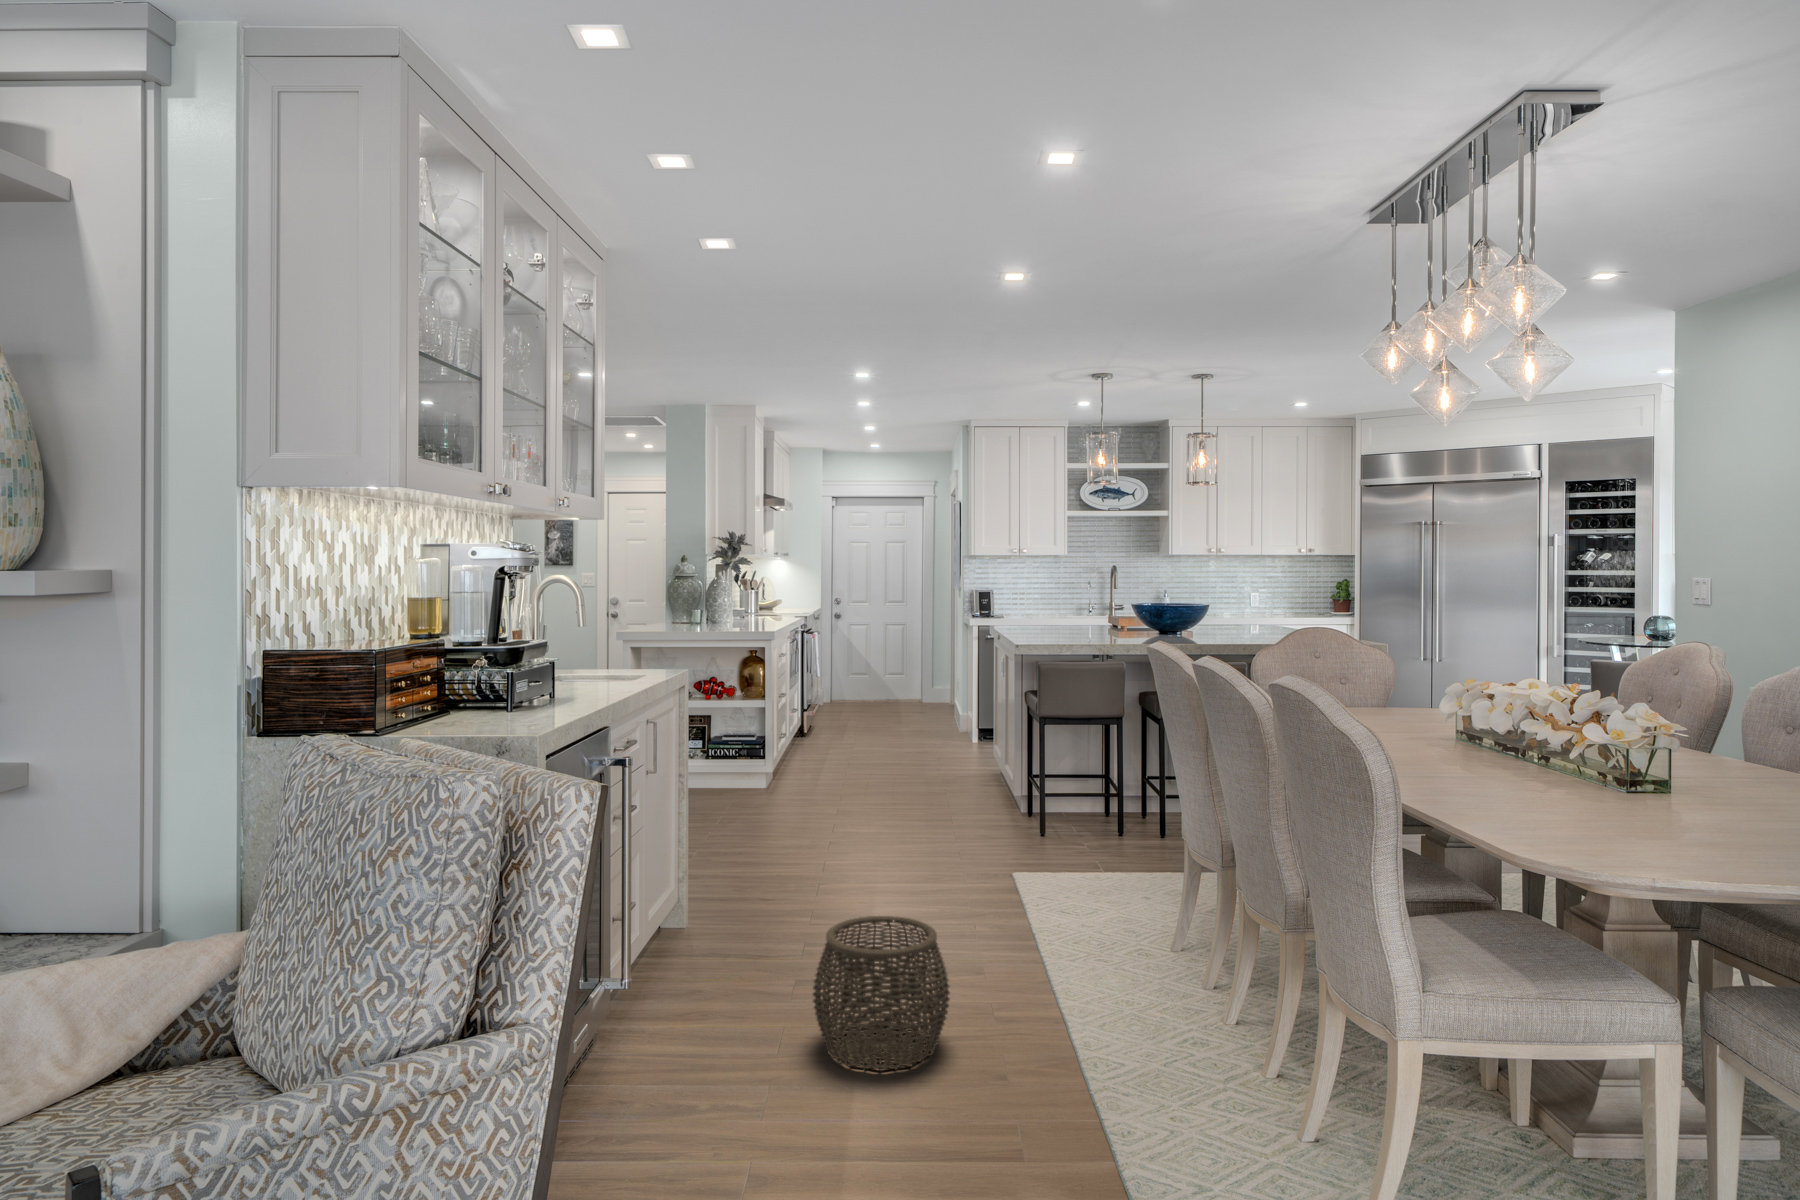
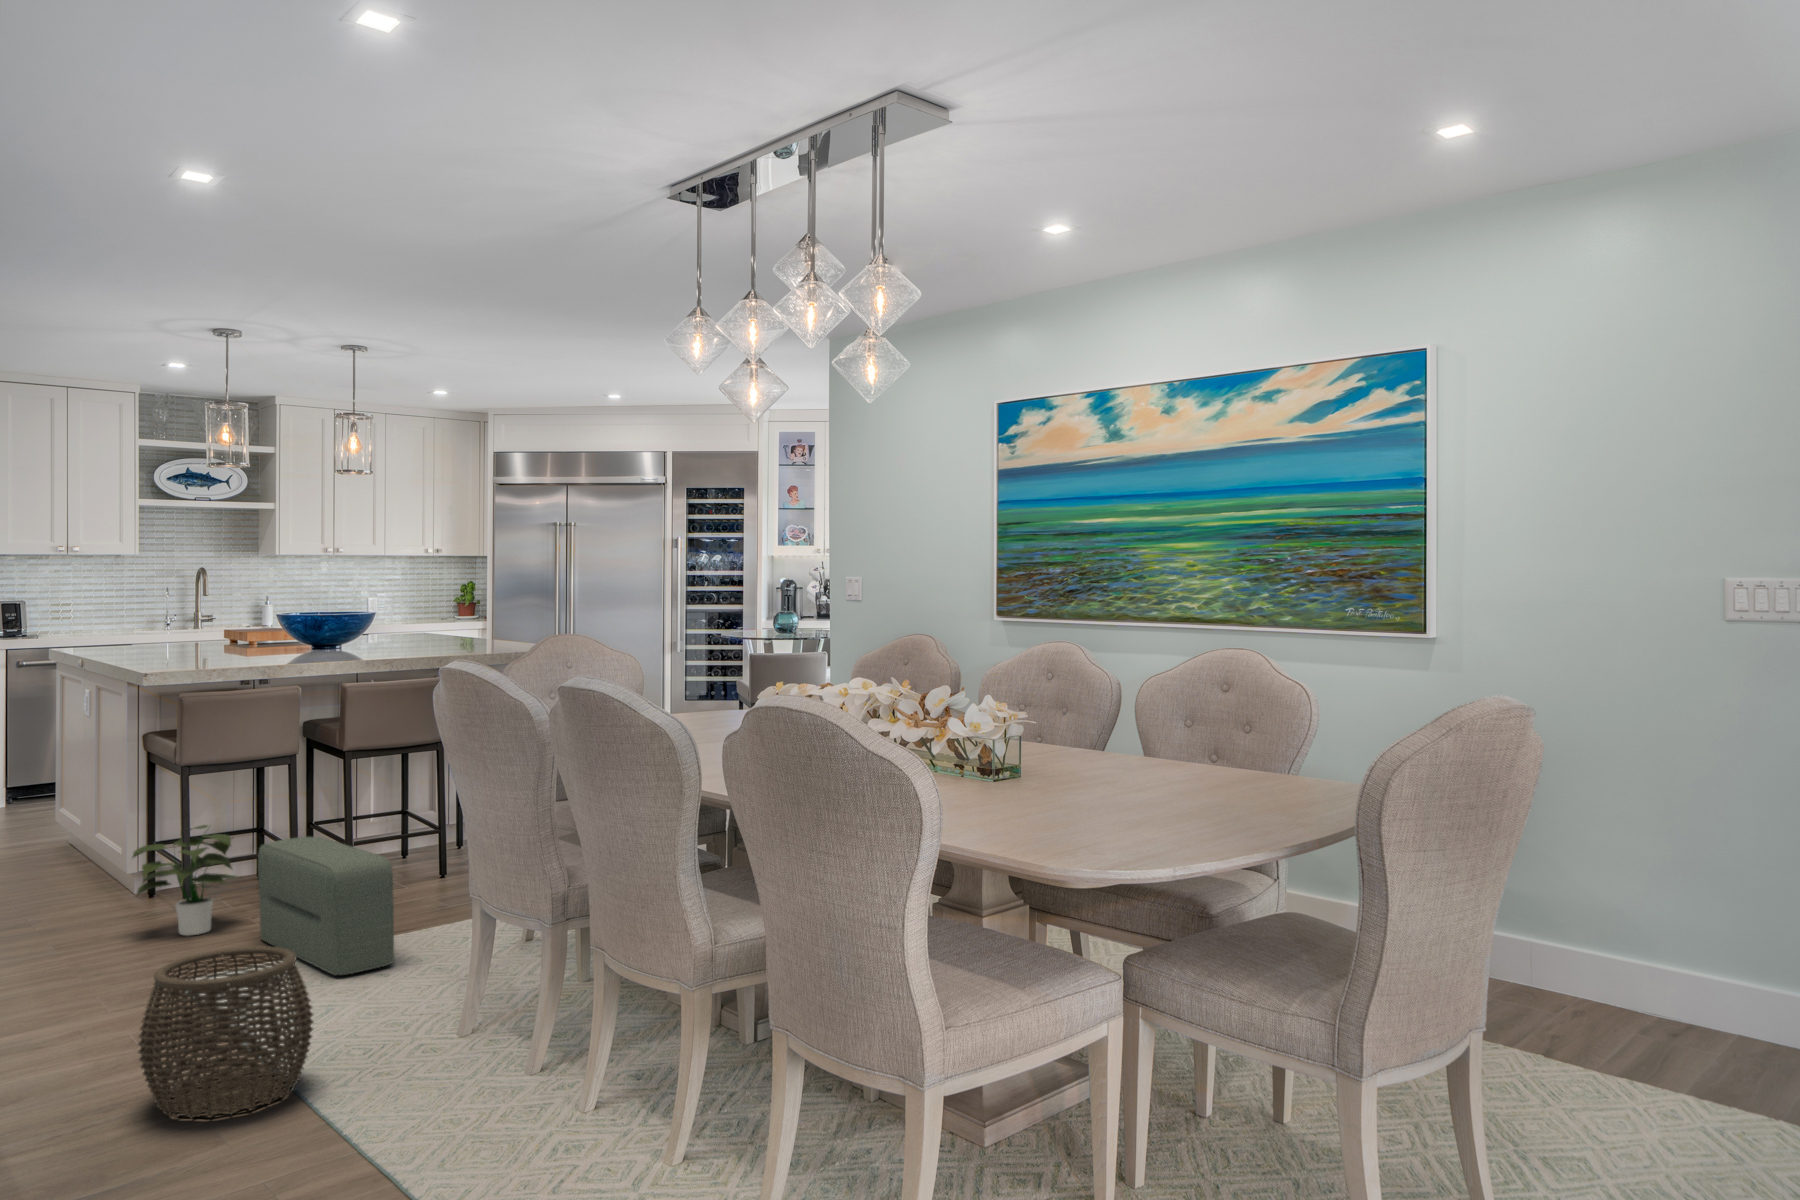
potted plant: none [950,785,1033,875] -> present [133,825,239,936]
pouf: none [1027,811,1104,949] -> present [258,837,394,975]

